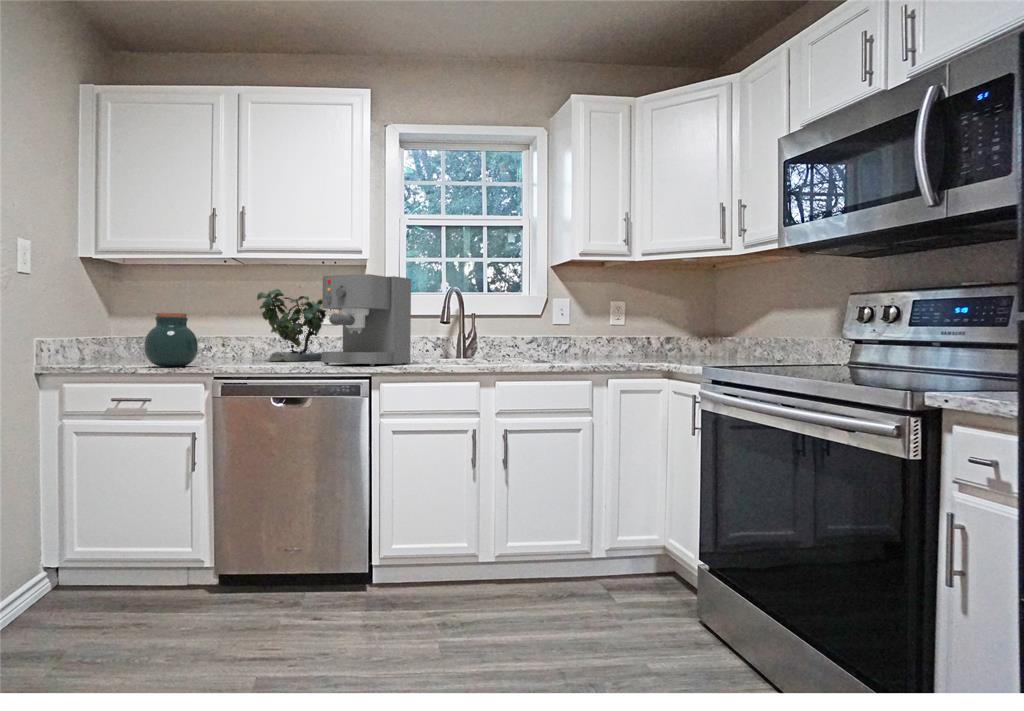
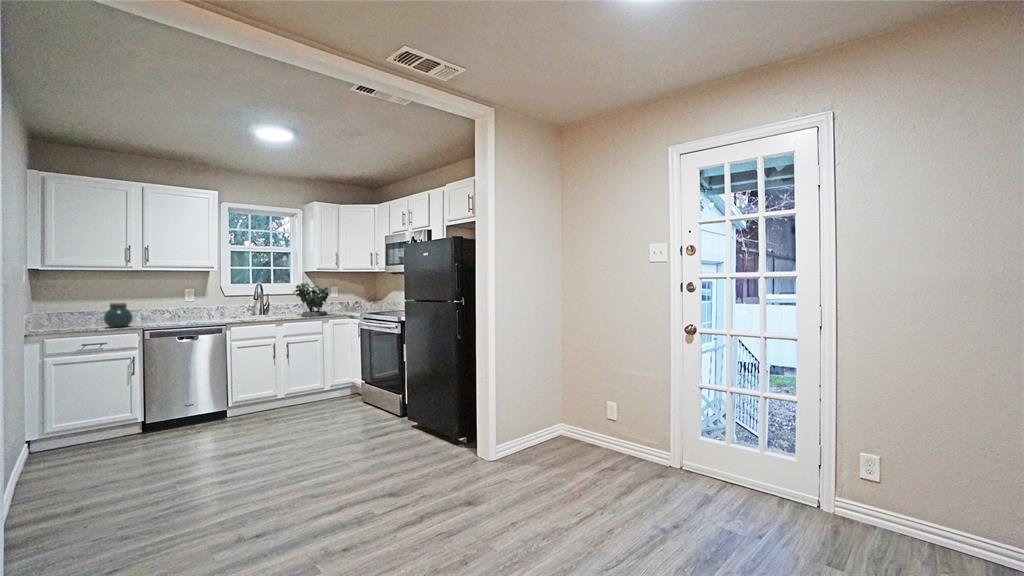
coffee maker: present [322,274,411,366] -> none [198,283,241,322]
potted plant: present [257,286,326,361] -> present [293,283,330,316]

